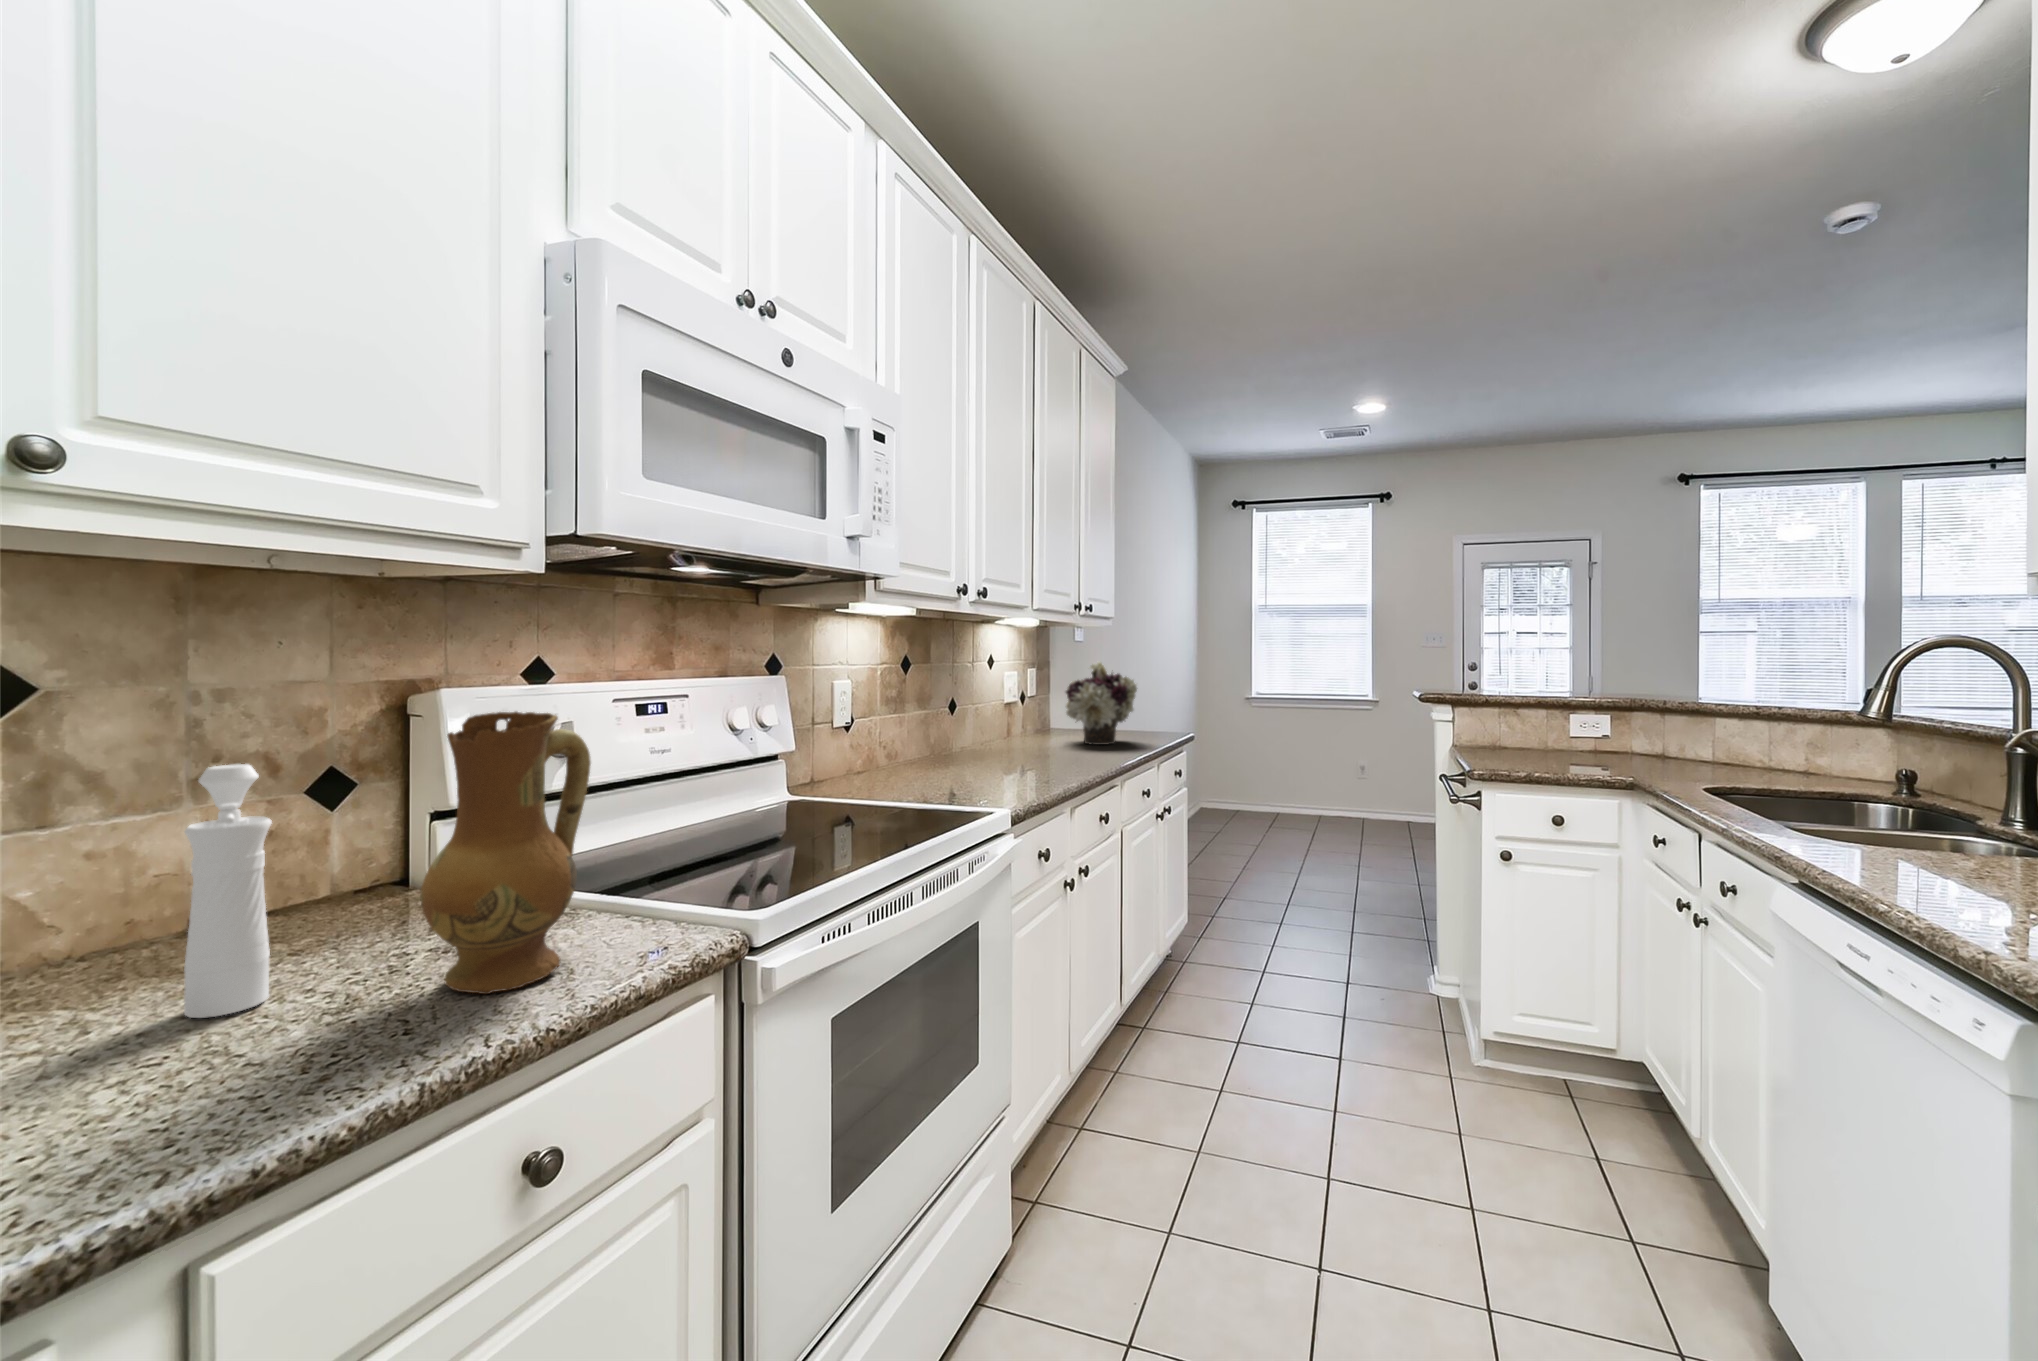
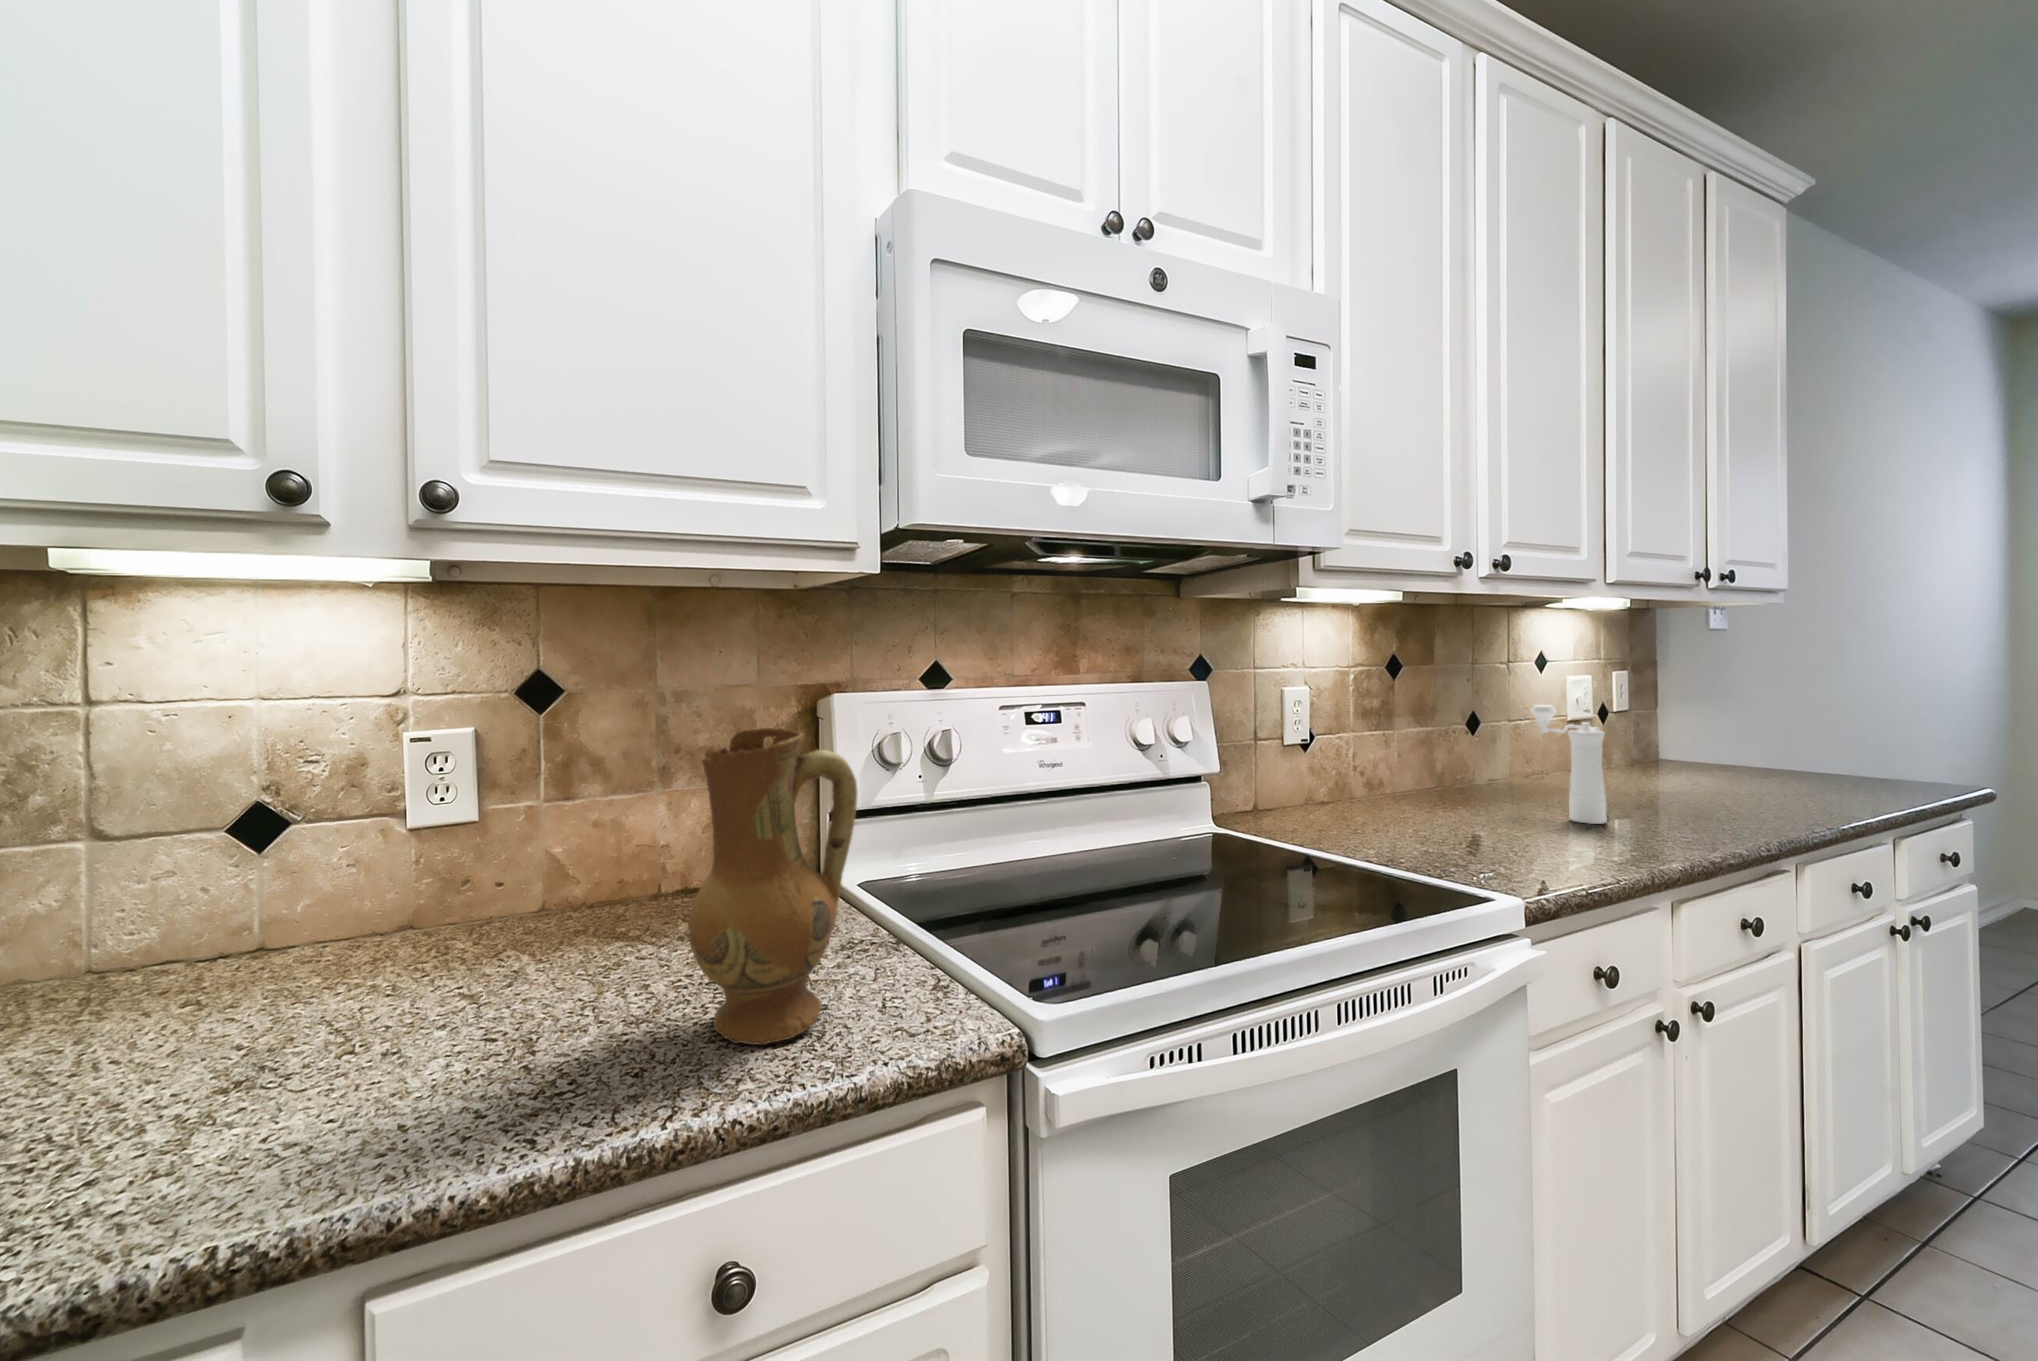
flower arrangement: present [1066,662,1137,745] -> none [1679,660,1838,795]
pepper mill: present [184,764,272,1018] -> present [1531,705,1606,824]

